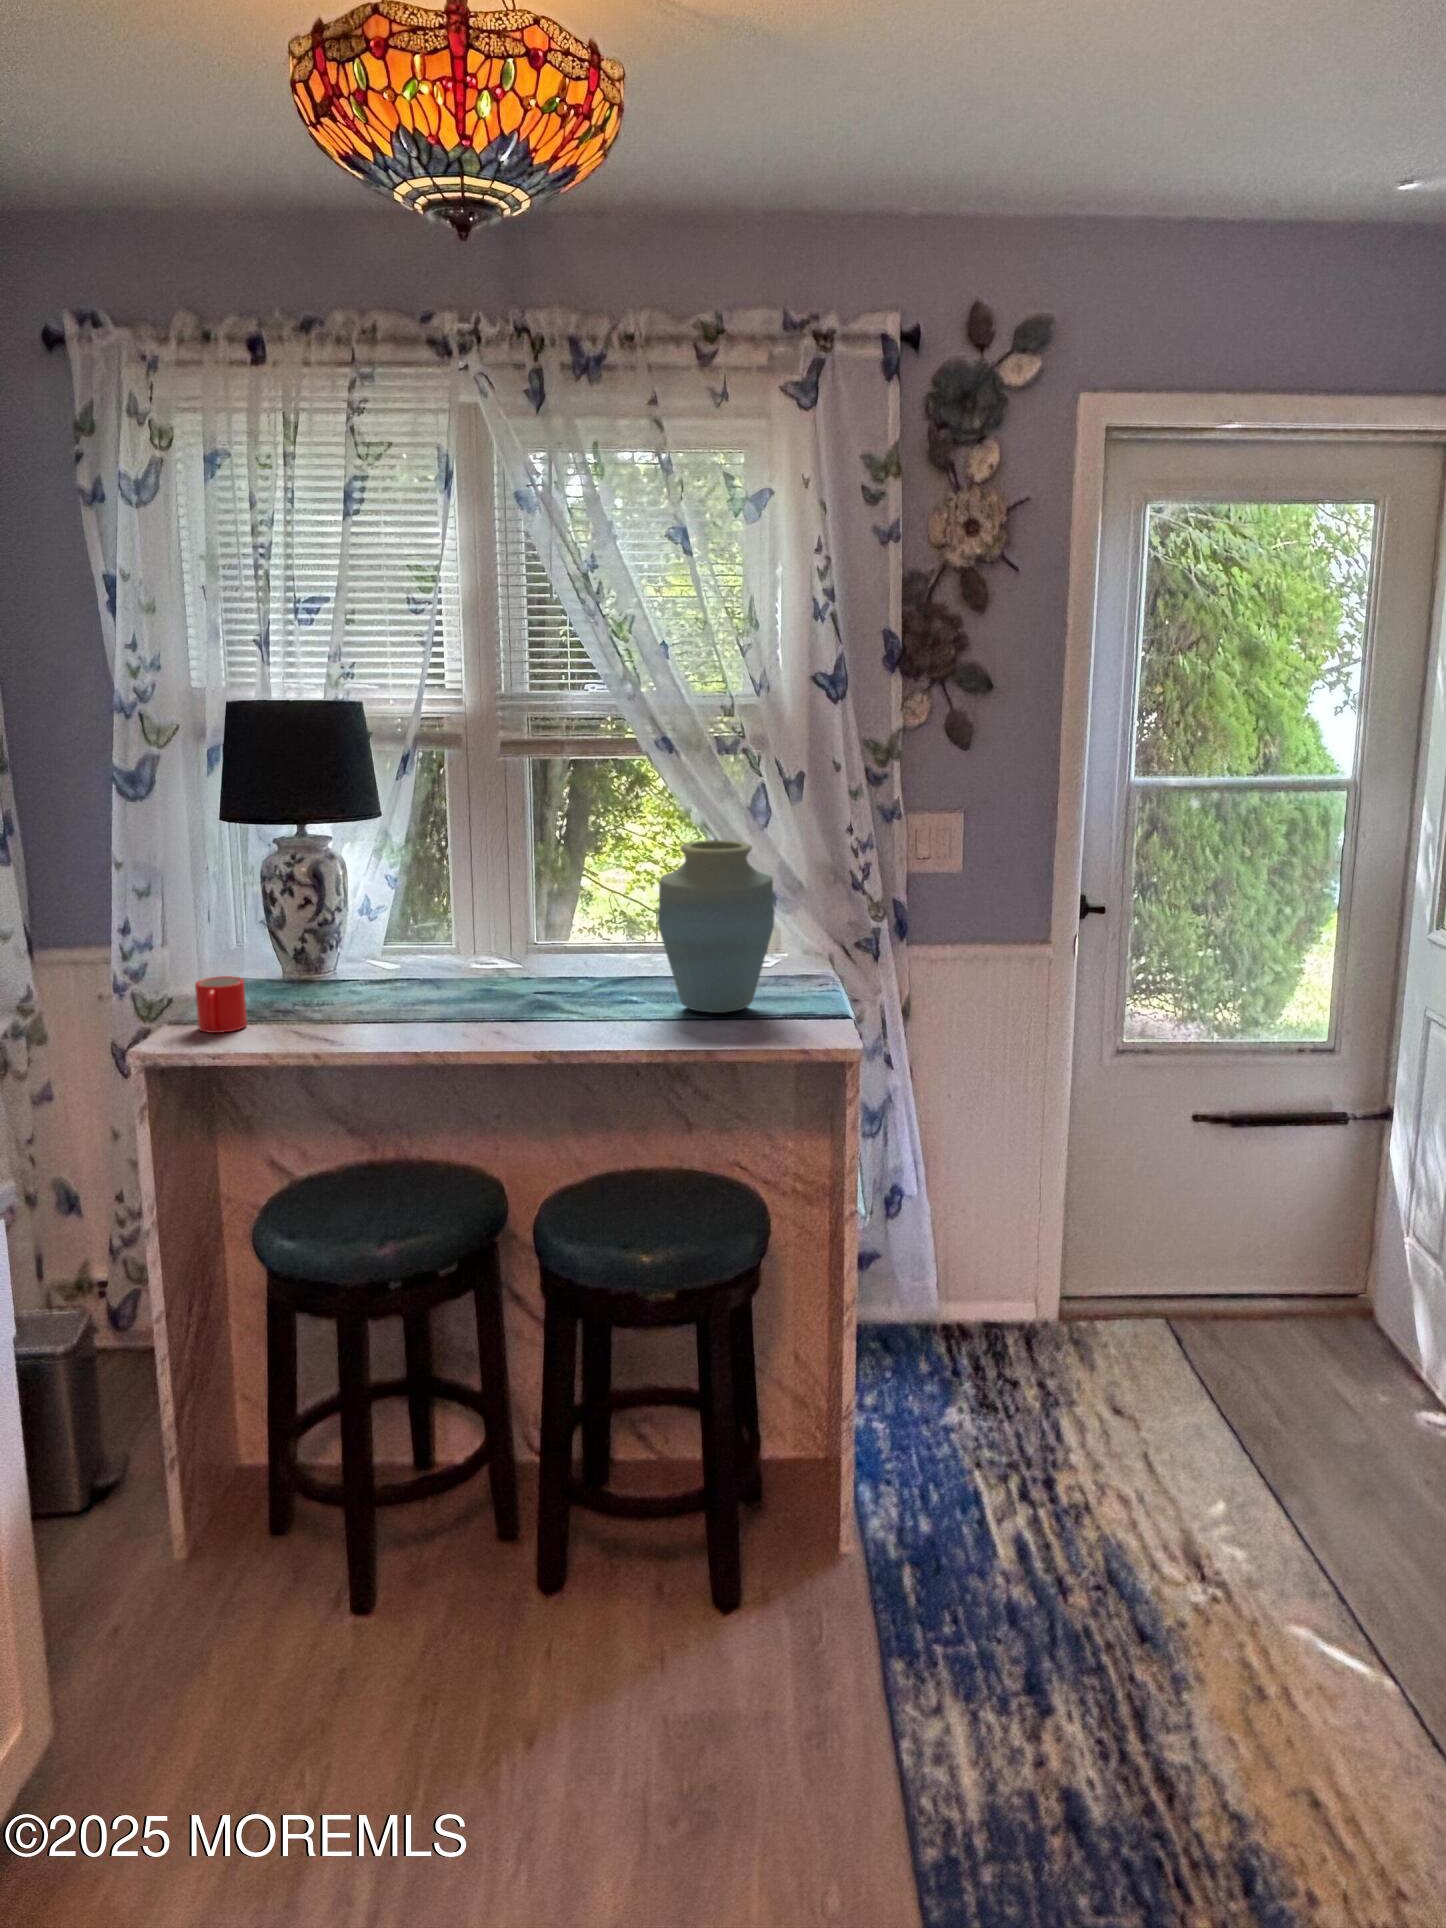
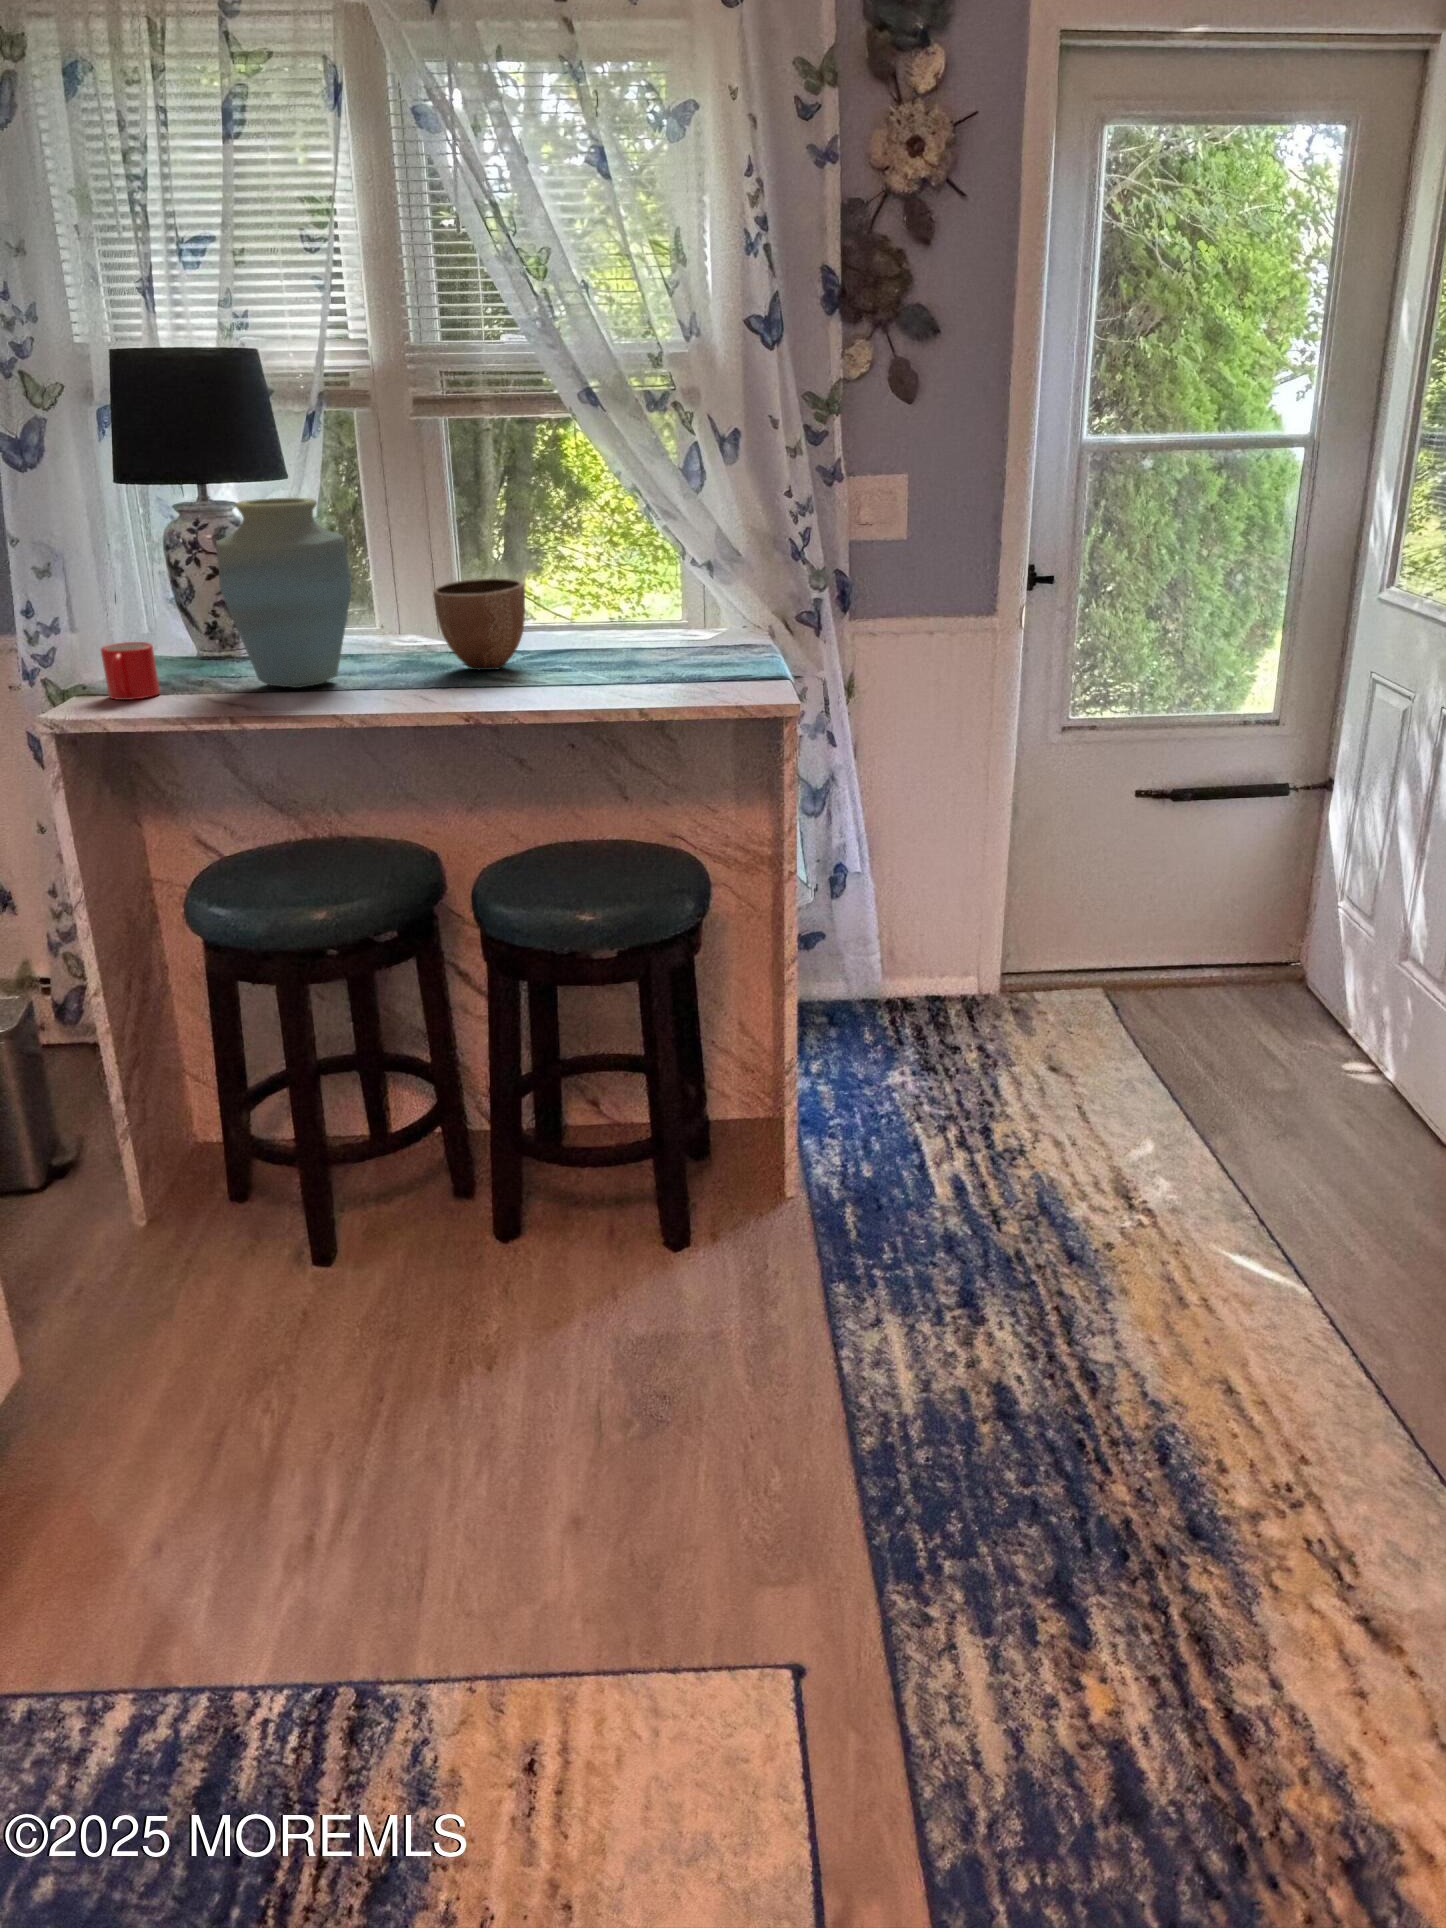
vase: present [657,840,775,1013] -> present [216,498,351,688]
decorative bowl: none [512,915,599,1004] -> present [433,578,525,670]

